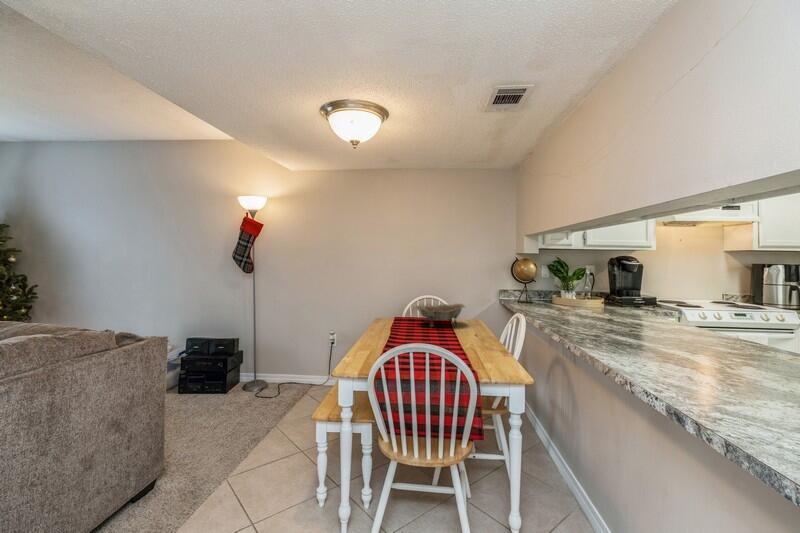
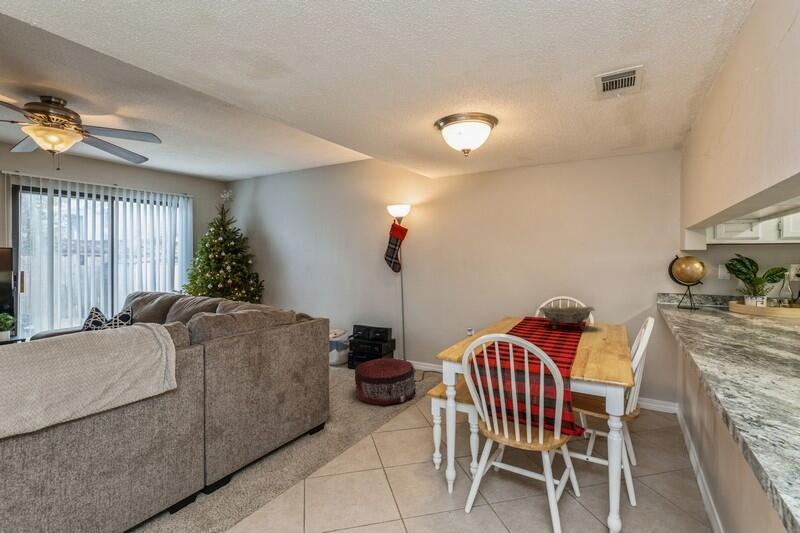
pouf: none [194,374,279,438] -> present [355,358,416,405]

